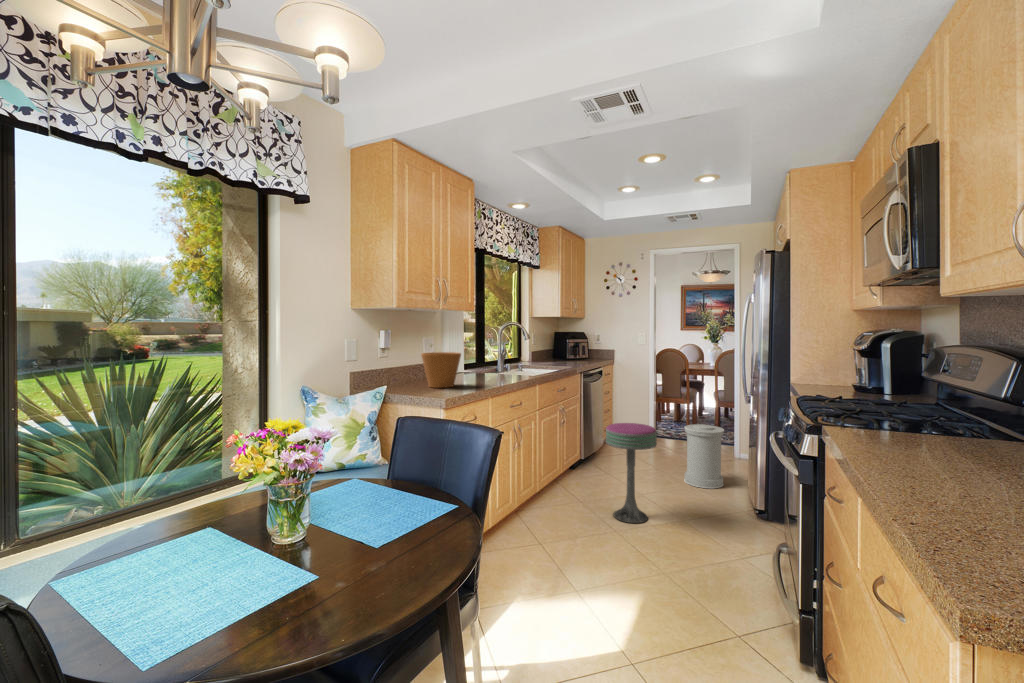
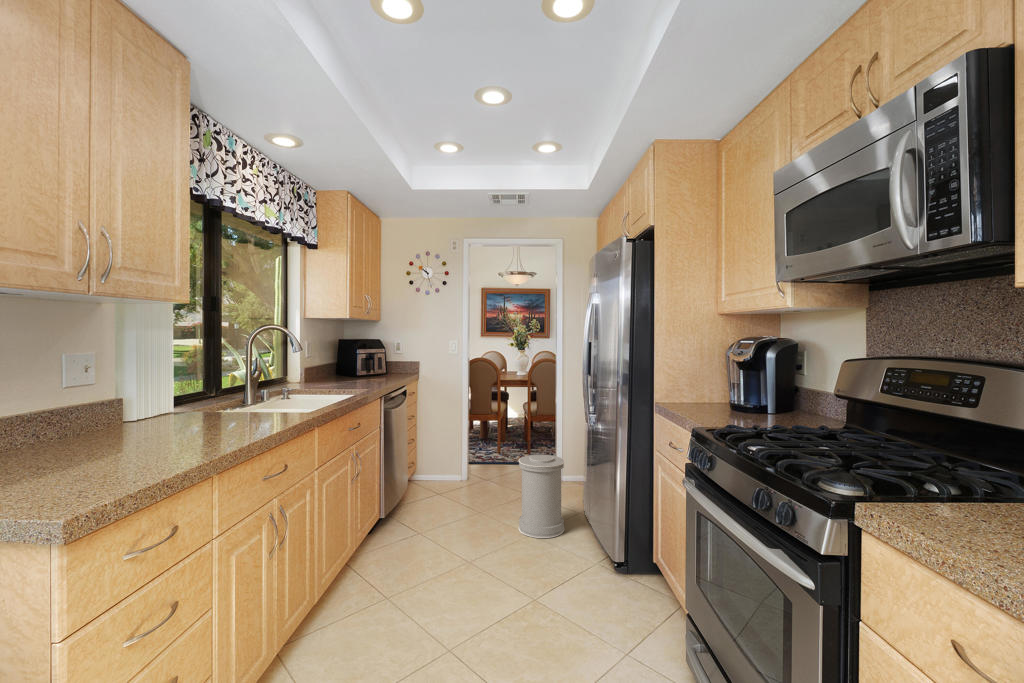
flower pot: present [421,352,461,388] -> none [33,382,148,464]
bar stool: present [606,423,657,523] -> none [430,473,505,631]

